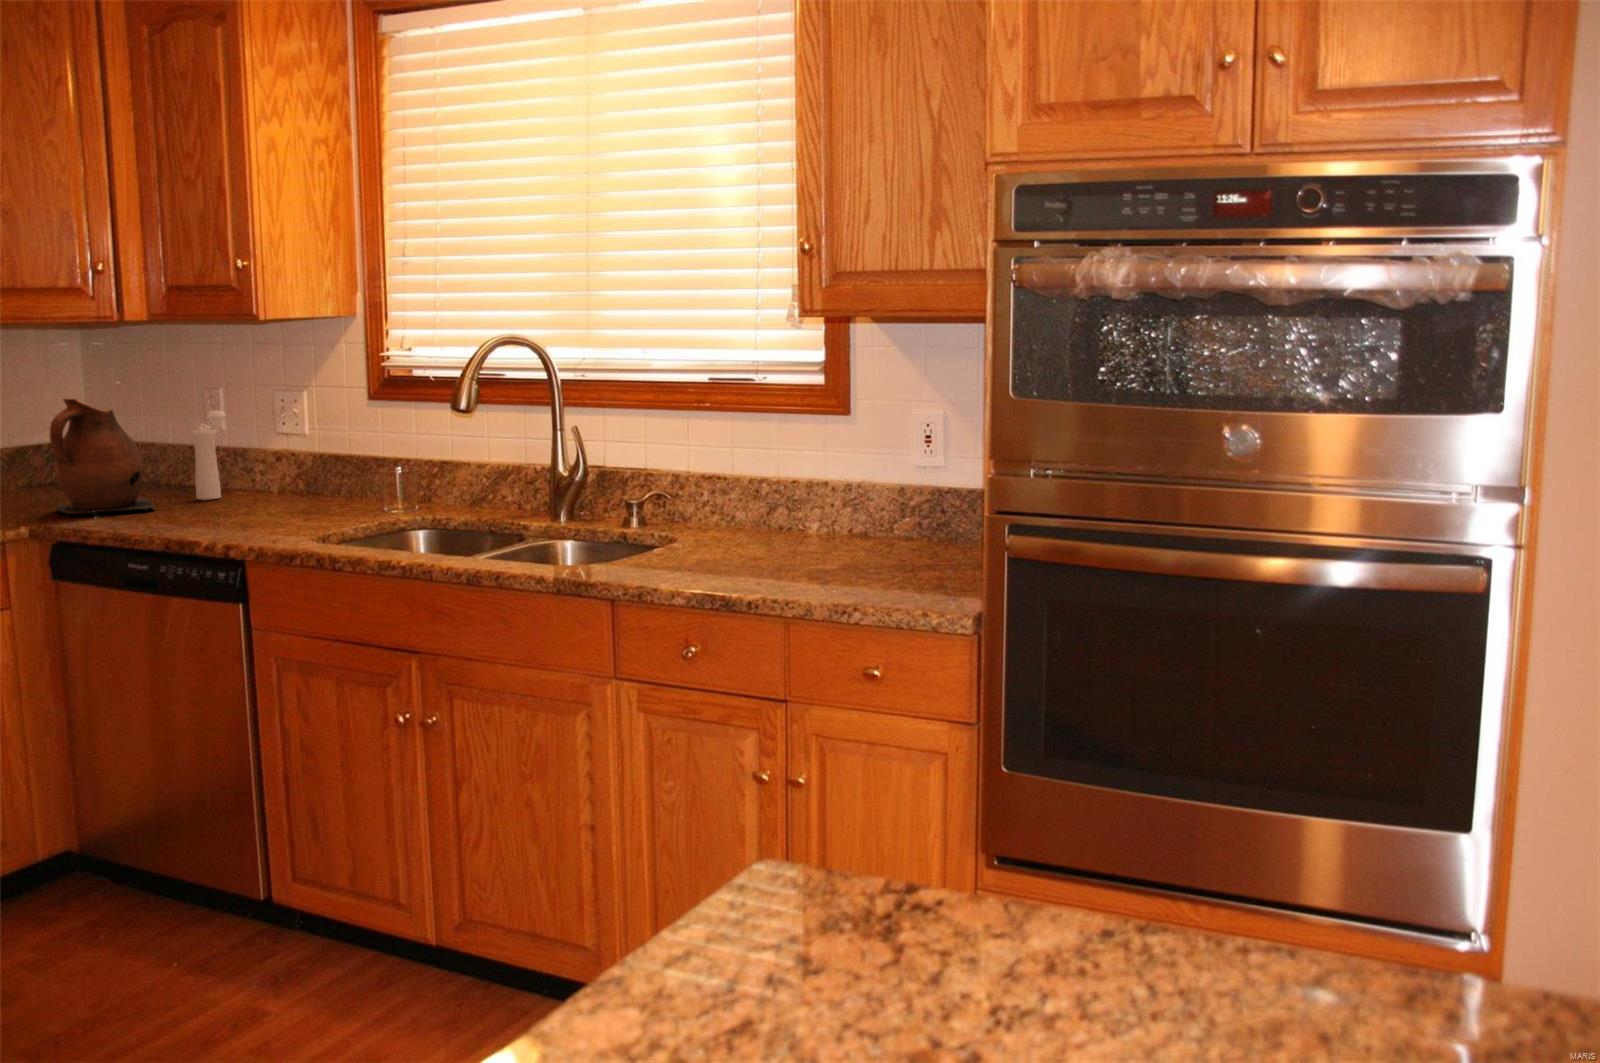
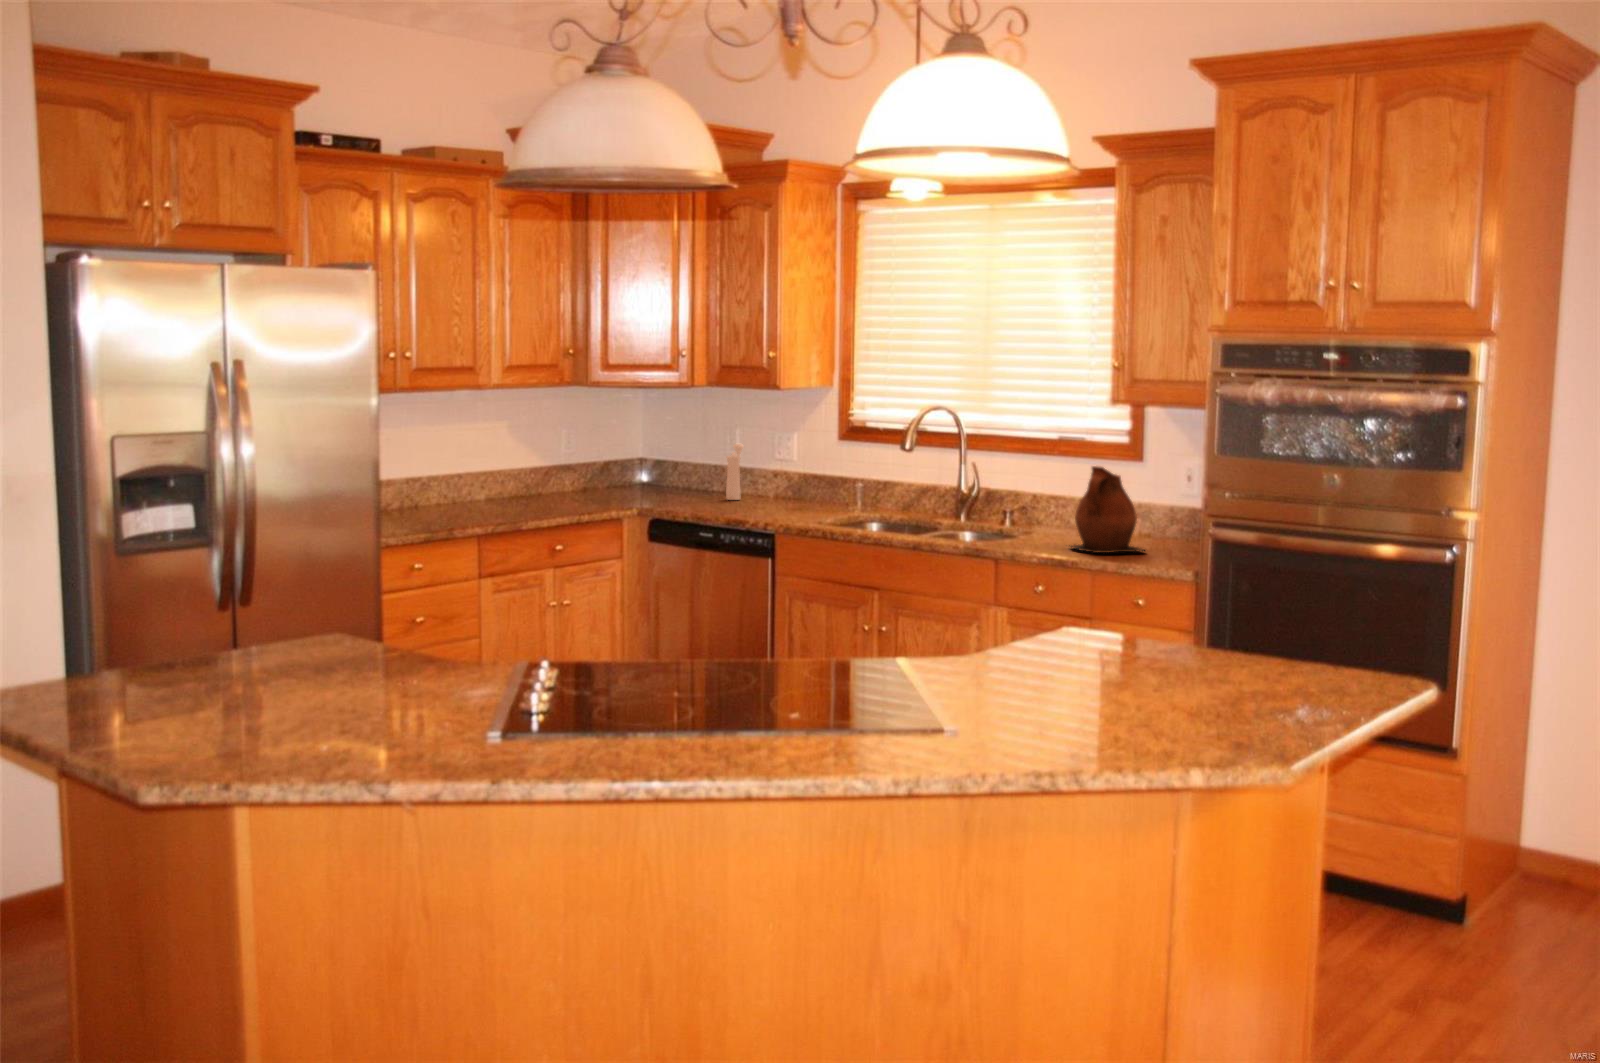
ceramic pitcher: present [50,398,155,514] -> present [1069,466,1145,553]

